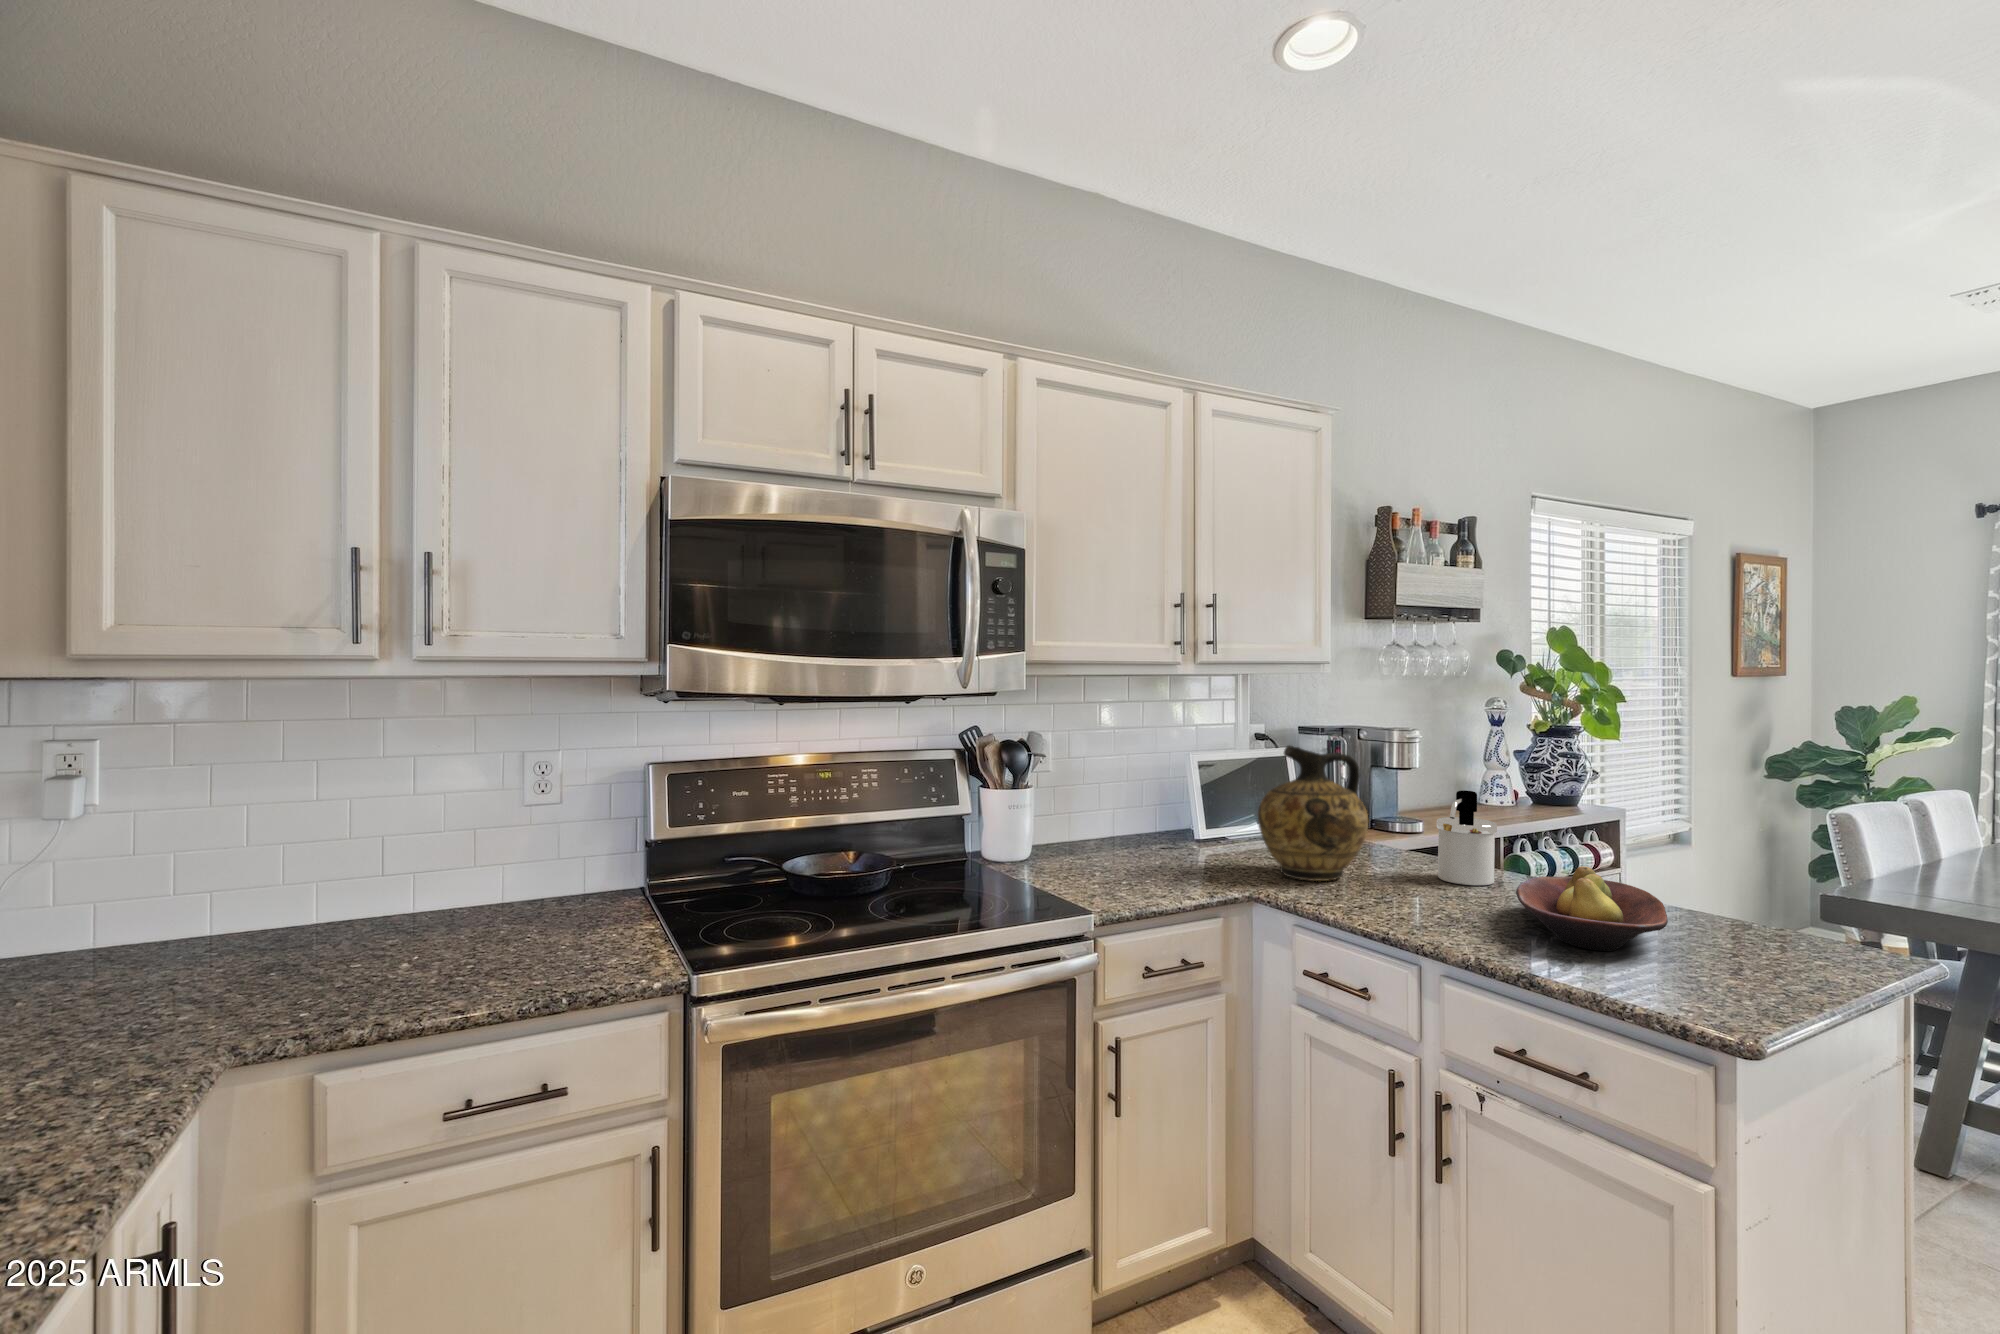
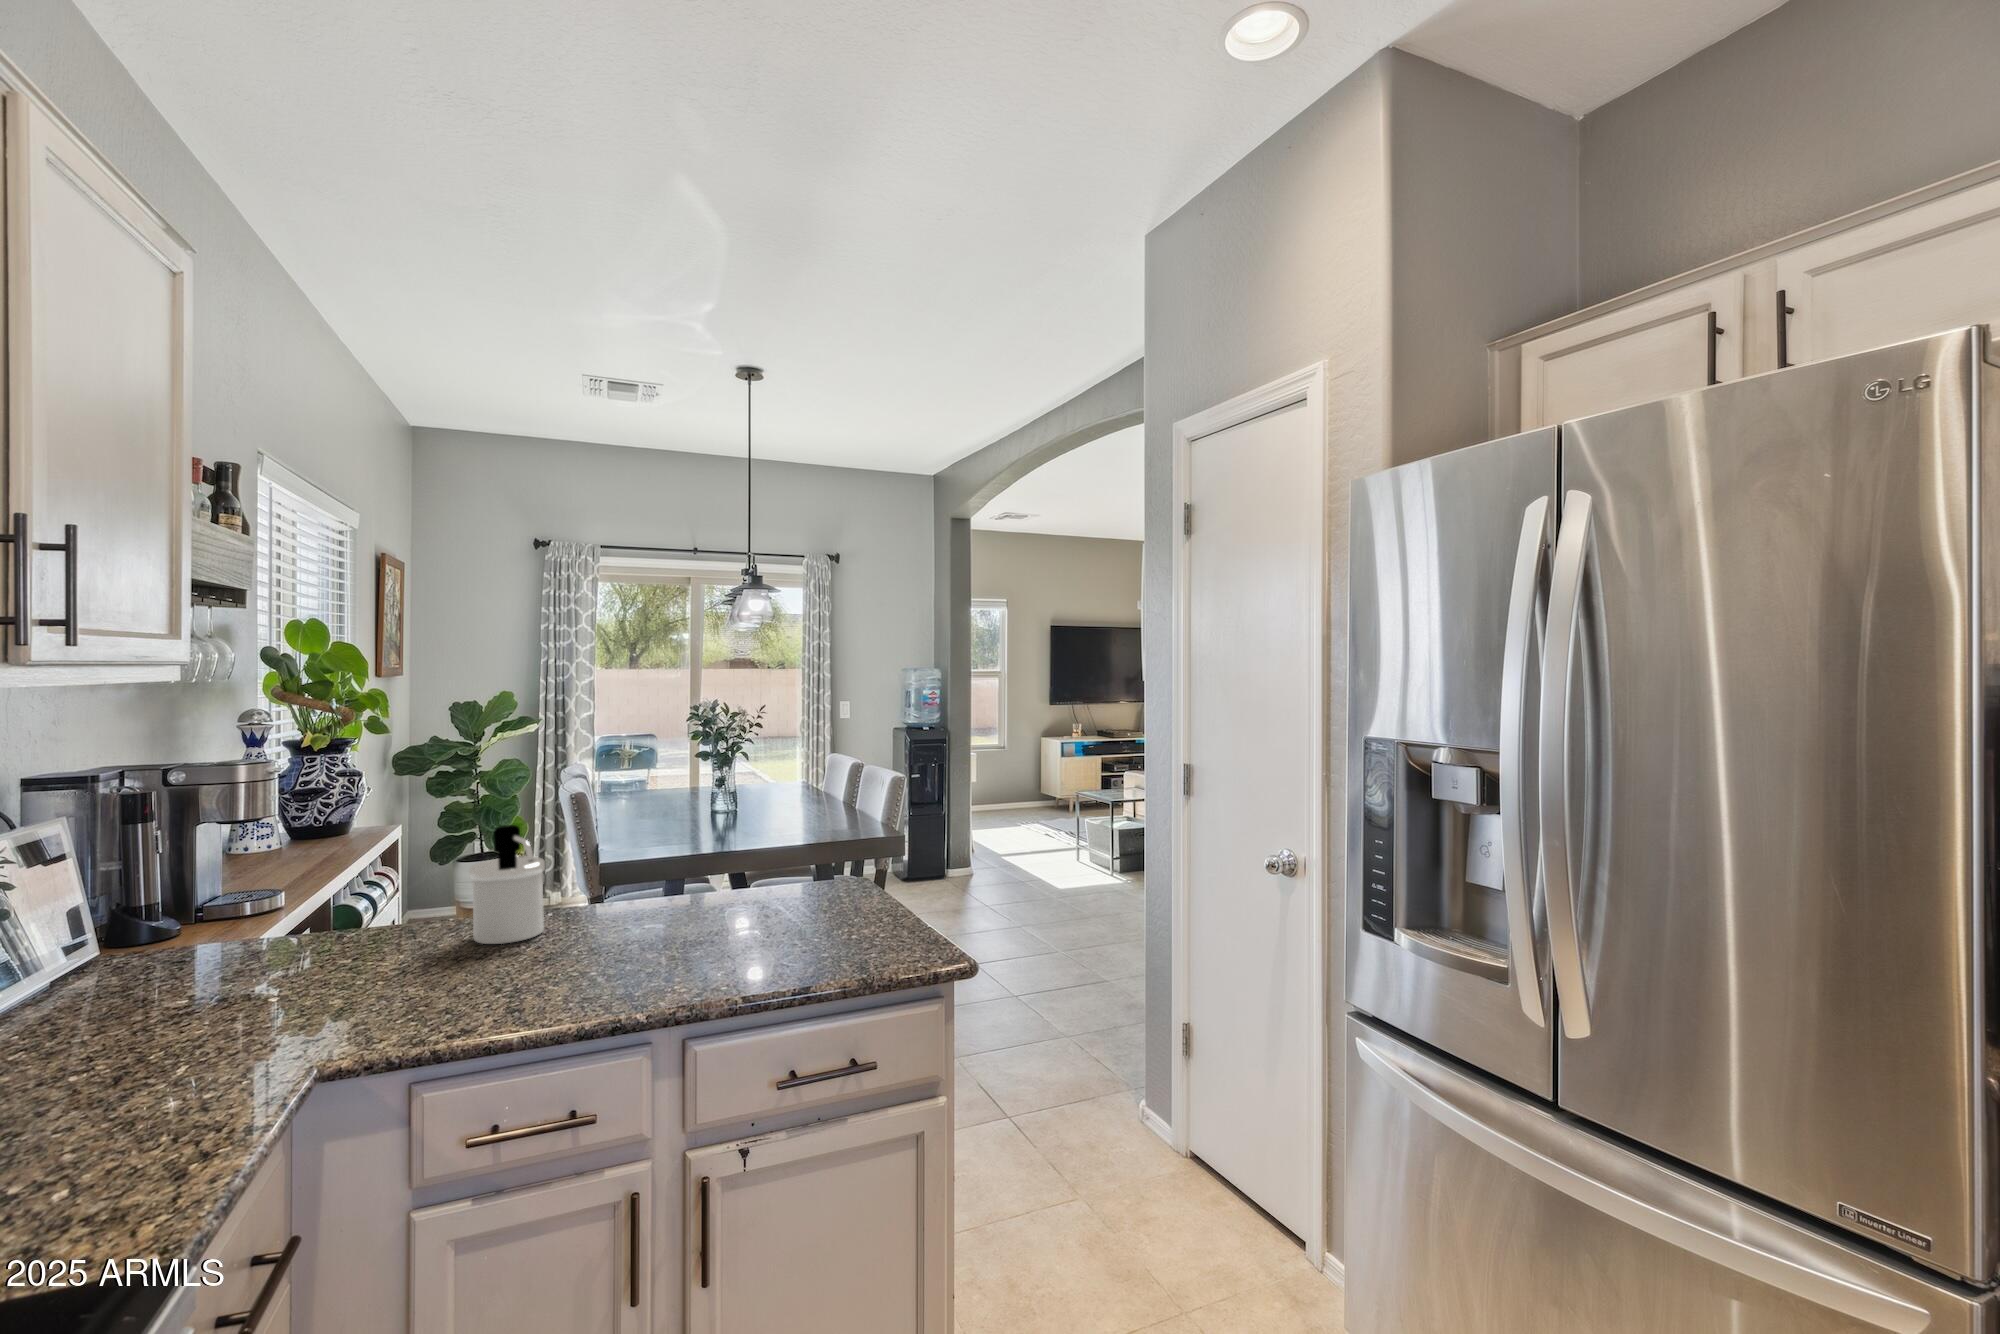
ceramic jug: present [1258,745,1368,881] -> none [230,807,430,1018]
fruit bowl: present [1516,866,1668,951] -> none [638,873,823,952]

